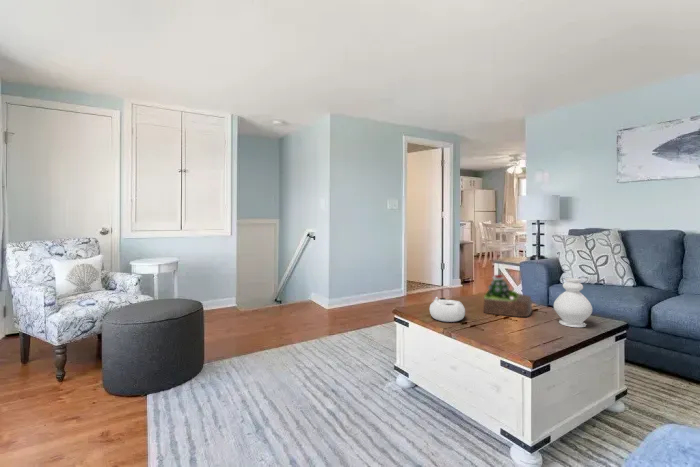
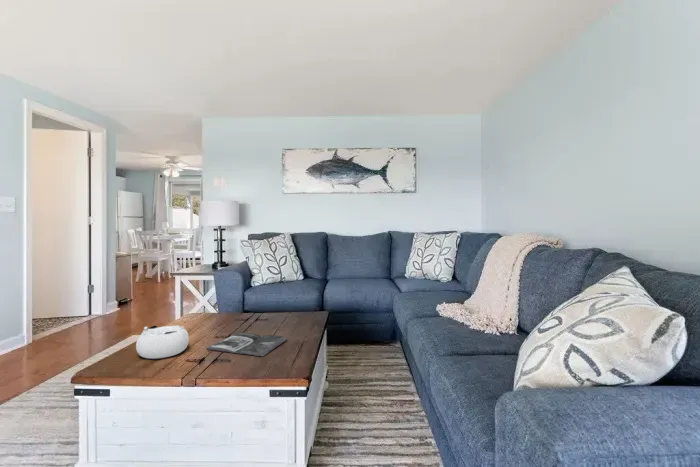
succulent plant: present [484,275,532,317] -> none [202,284,251,333]
decorative vase: present [554,278,592,327] -> none [275,277,307,326]
magazine: none [476,319,550,342] -> present [207,332,287,356]

